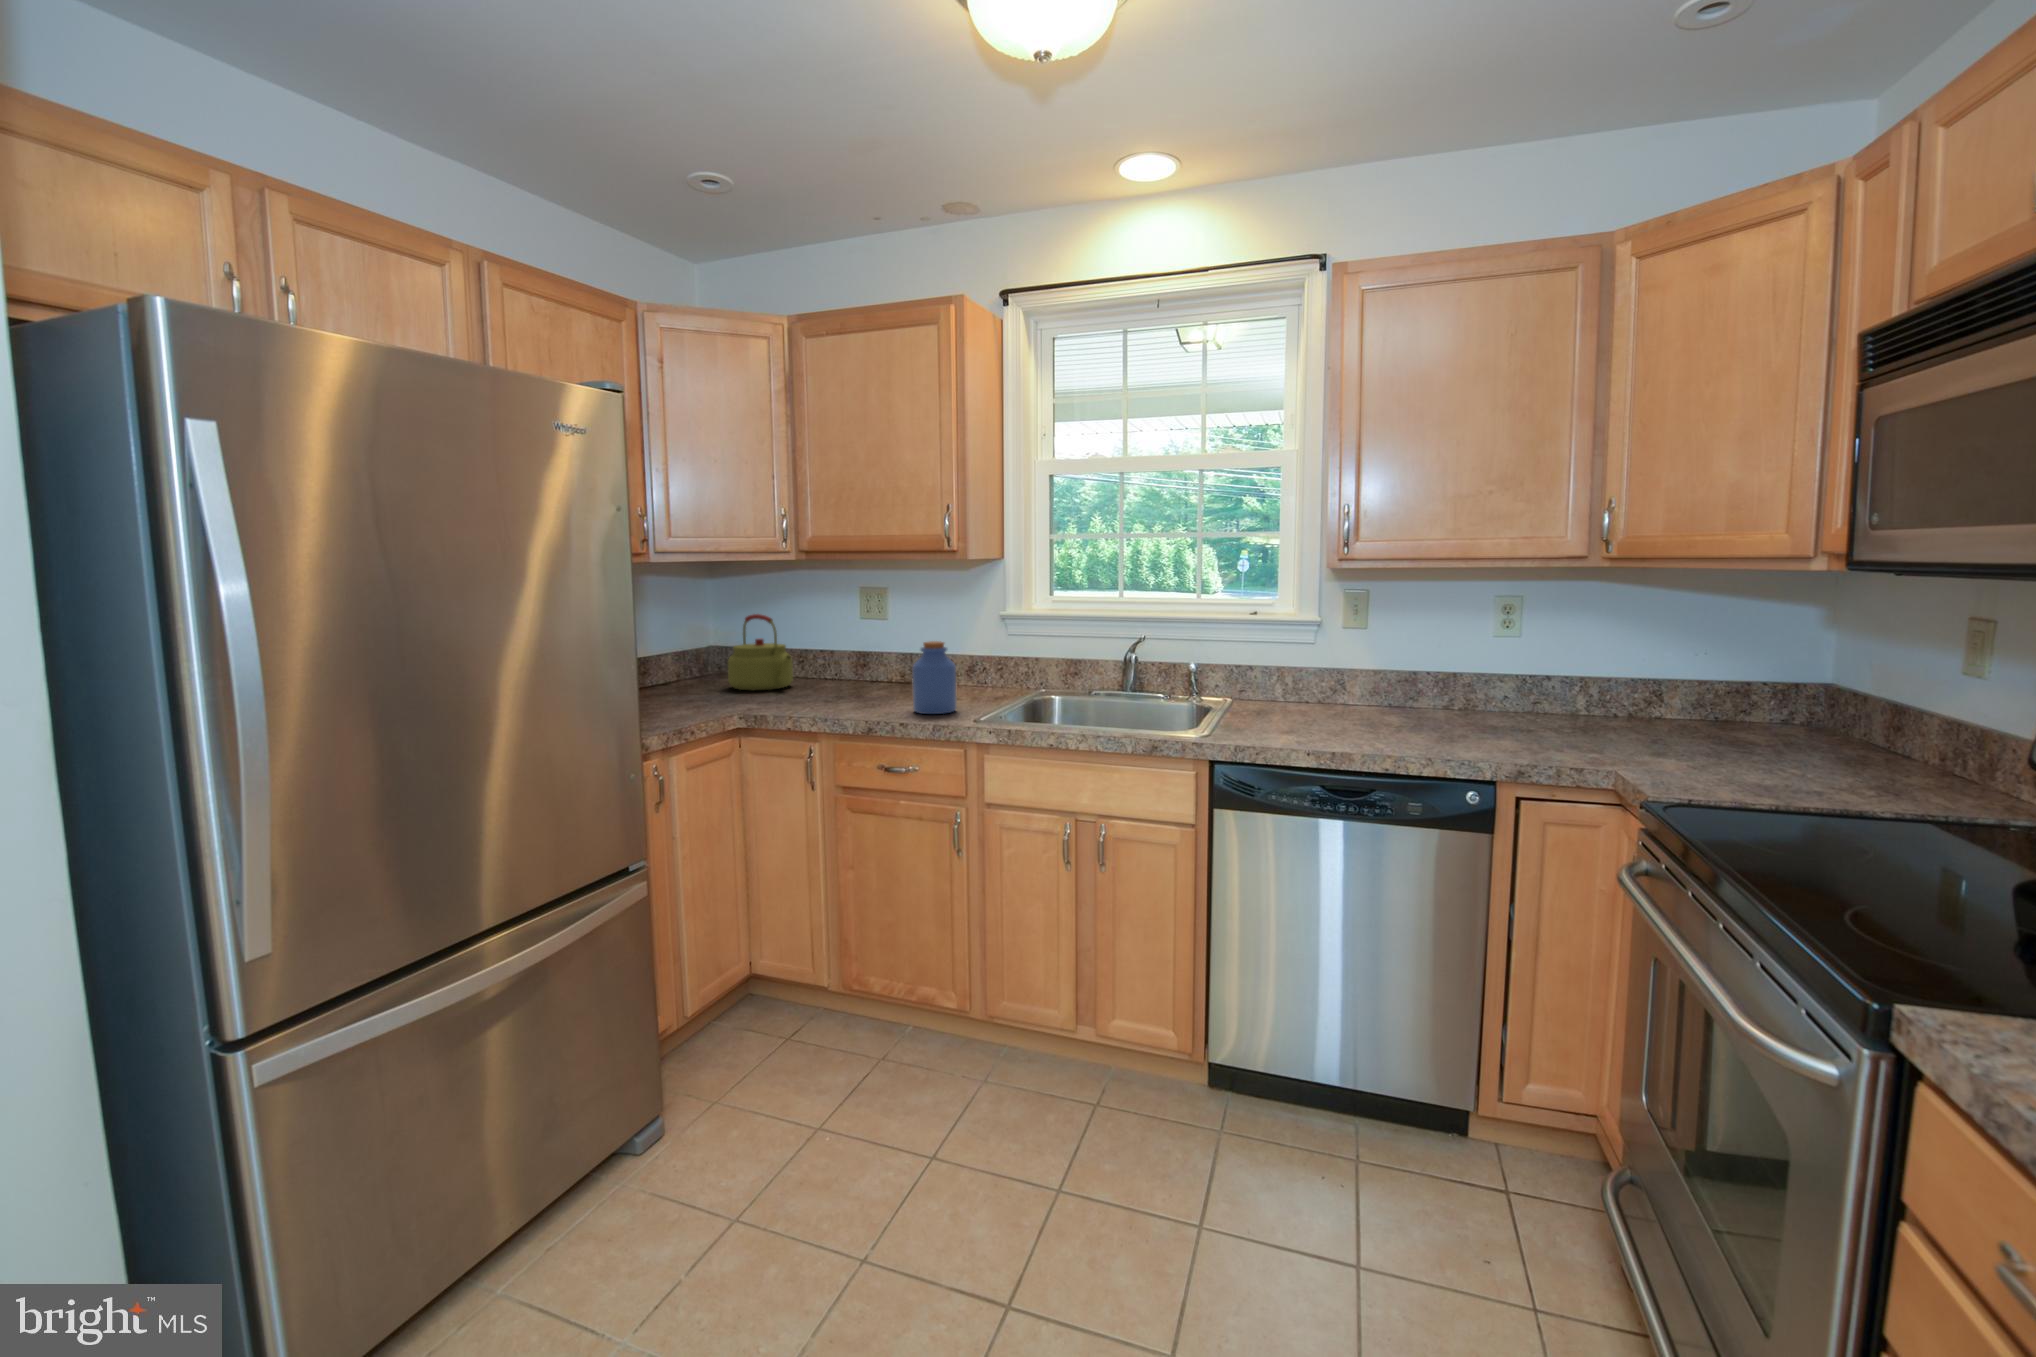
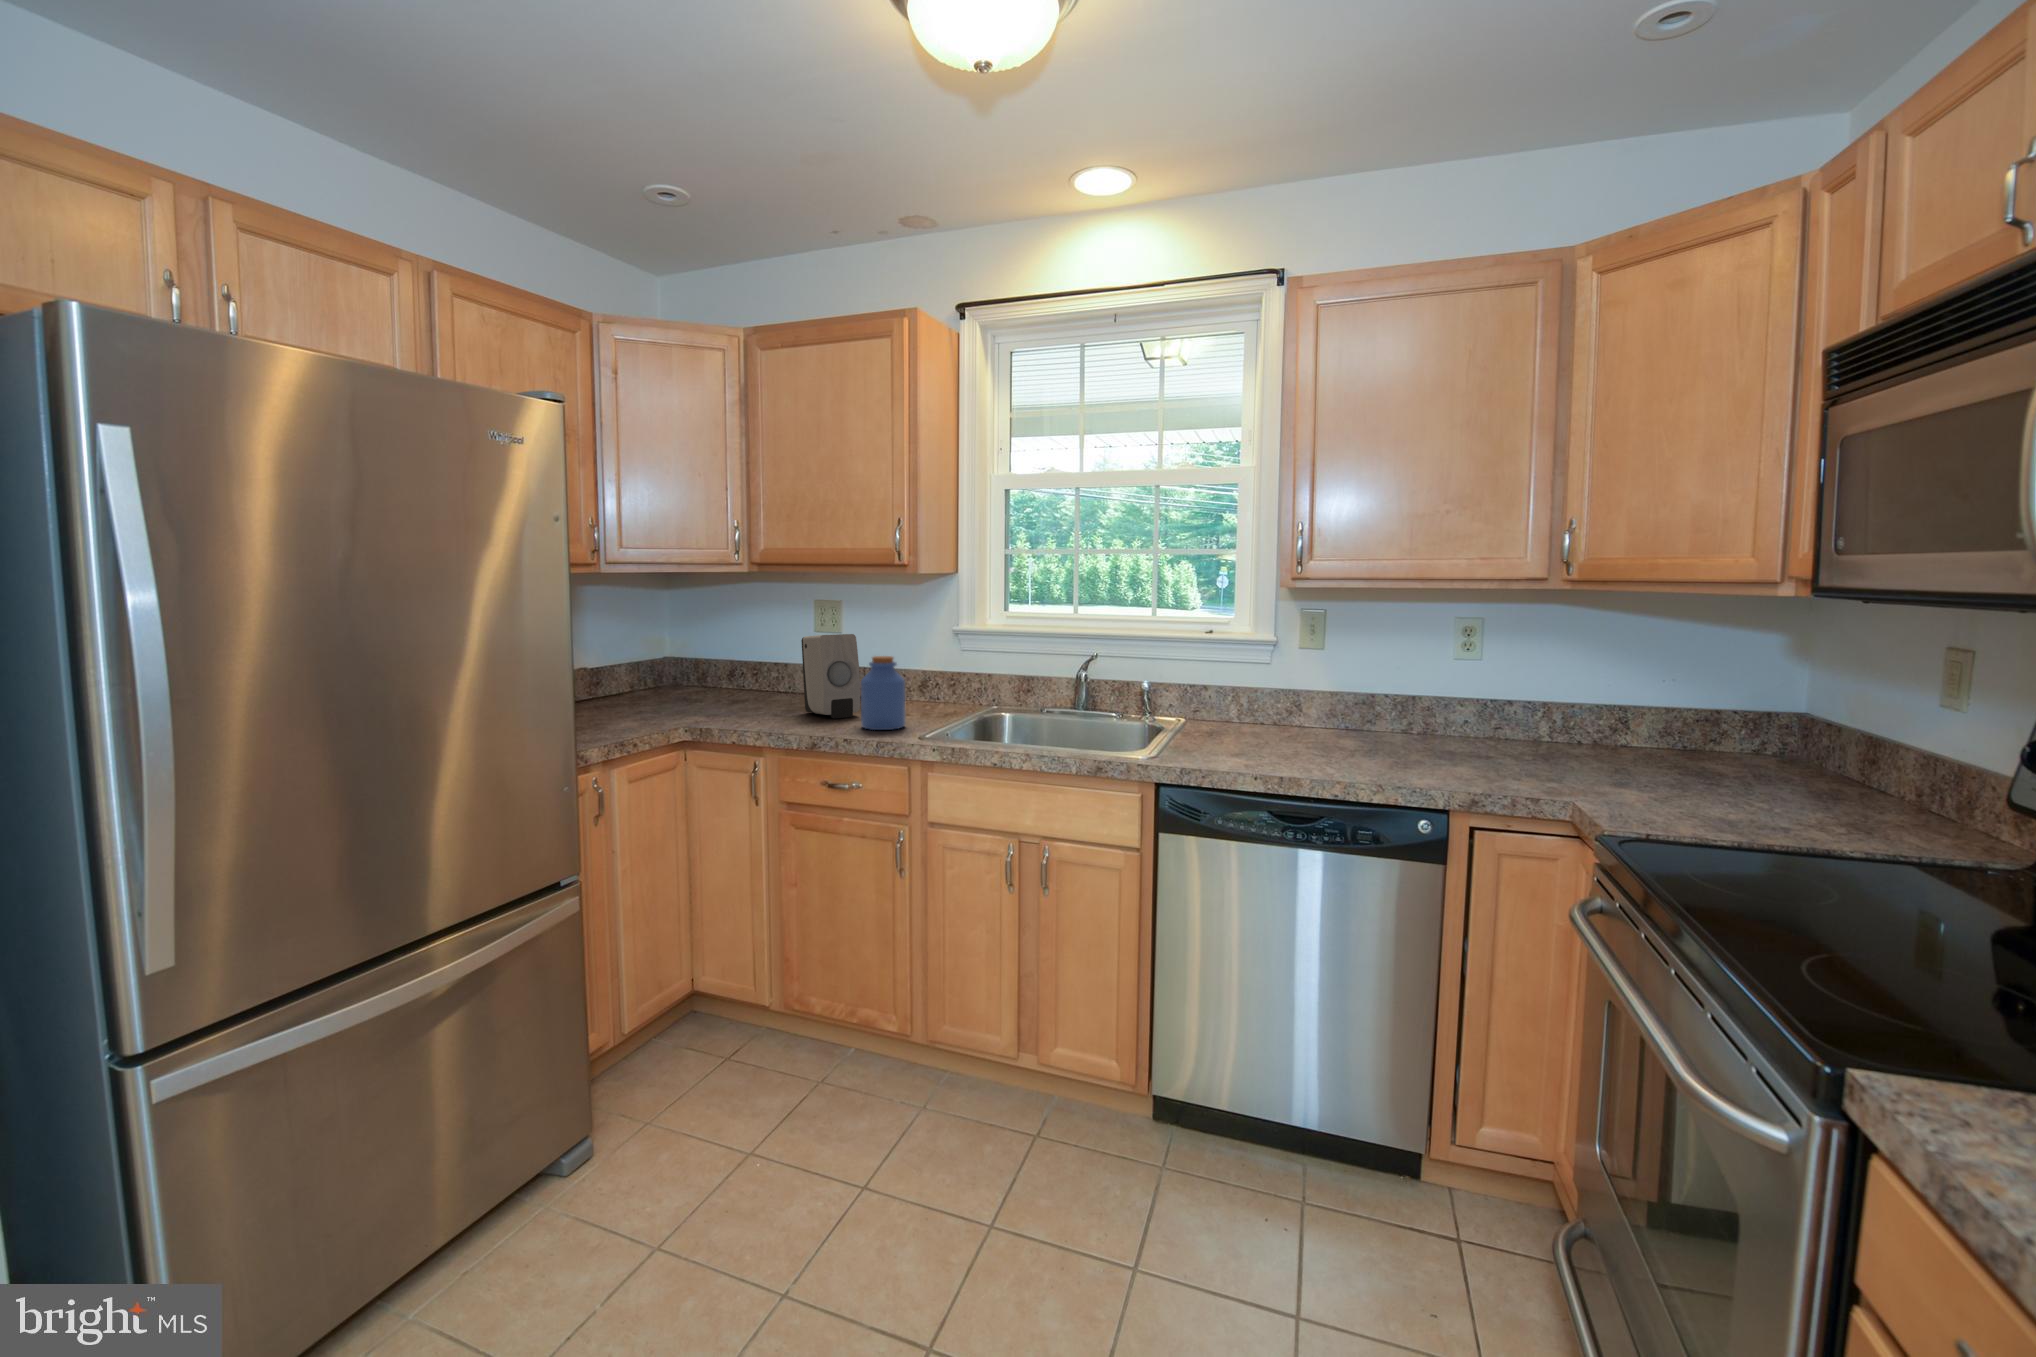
kettle: present [728,614,793,691] -> none [684,626,752,703]
soap dispenser: none [848,620,908,704] -> present [801,634,860,719]

